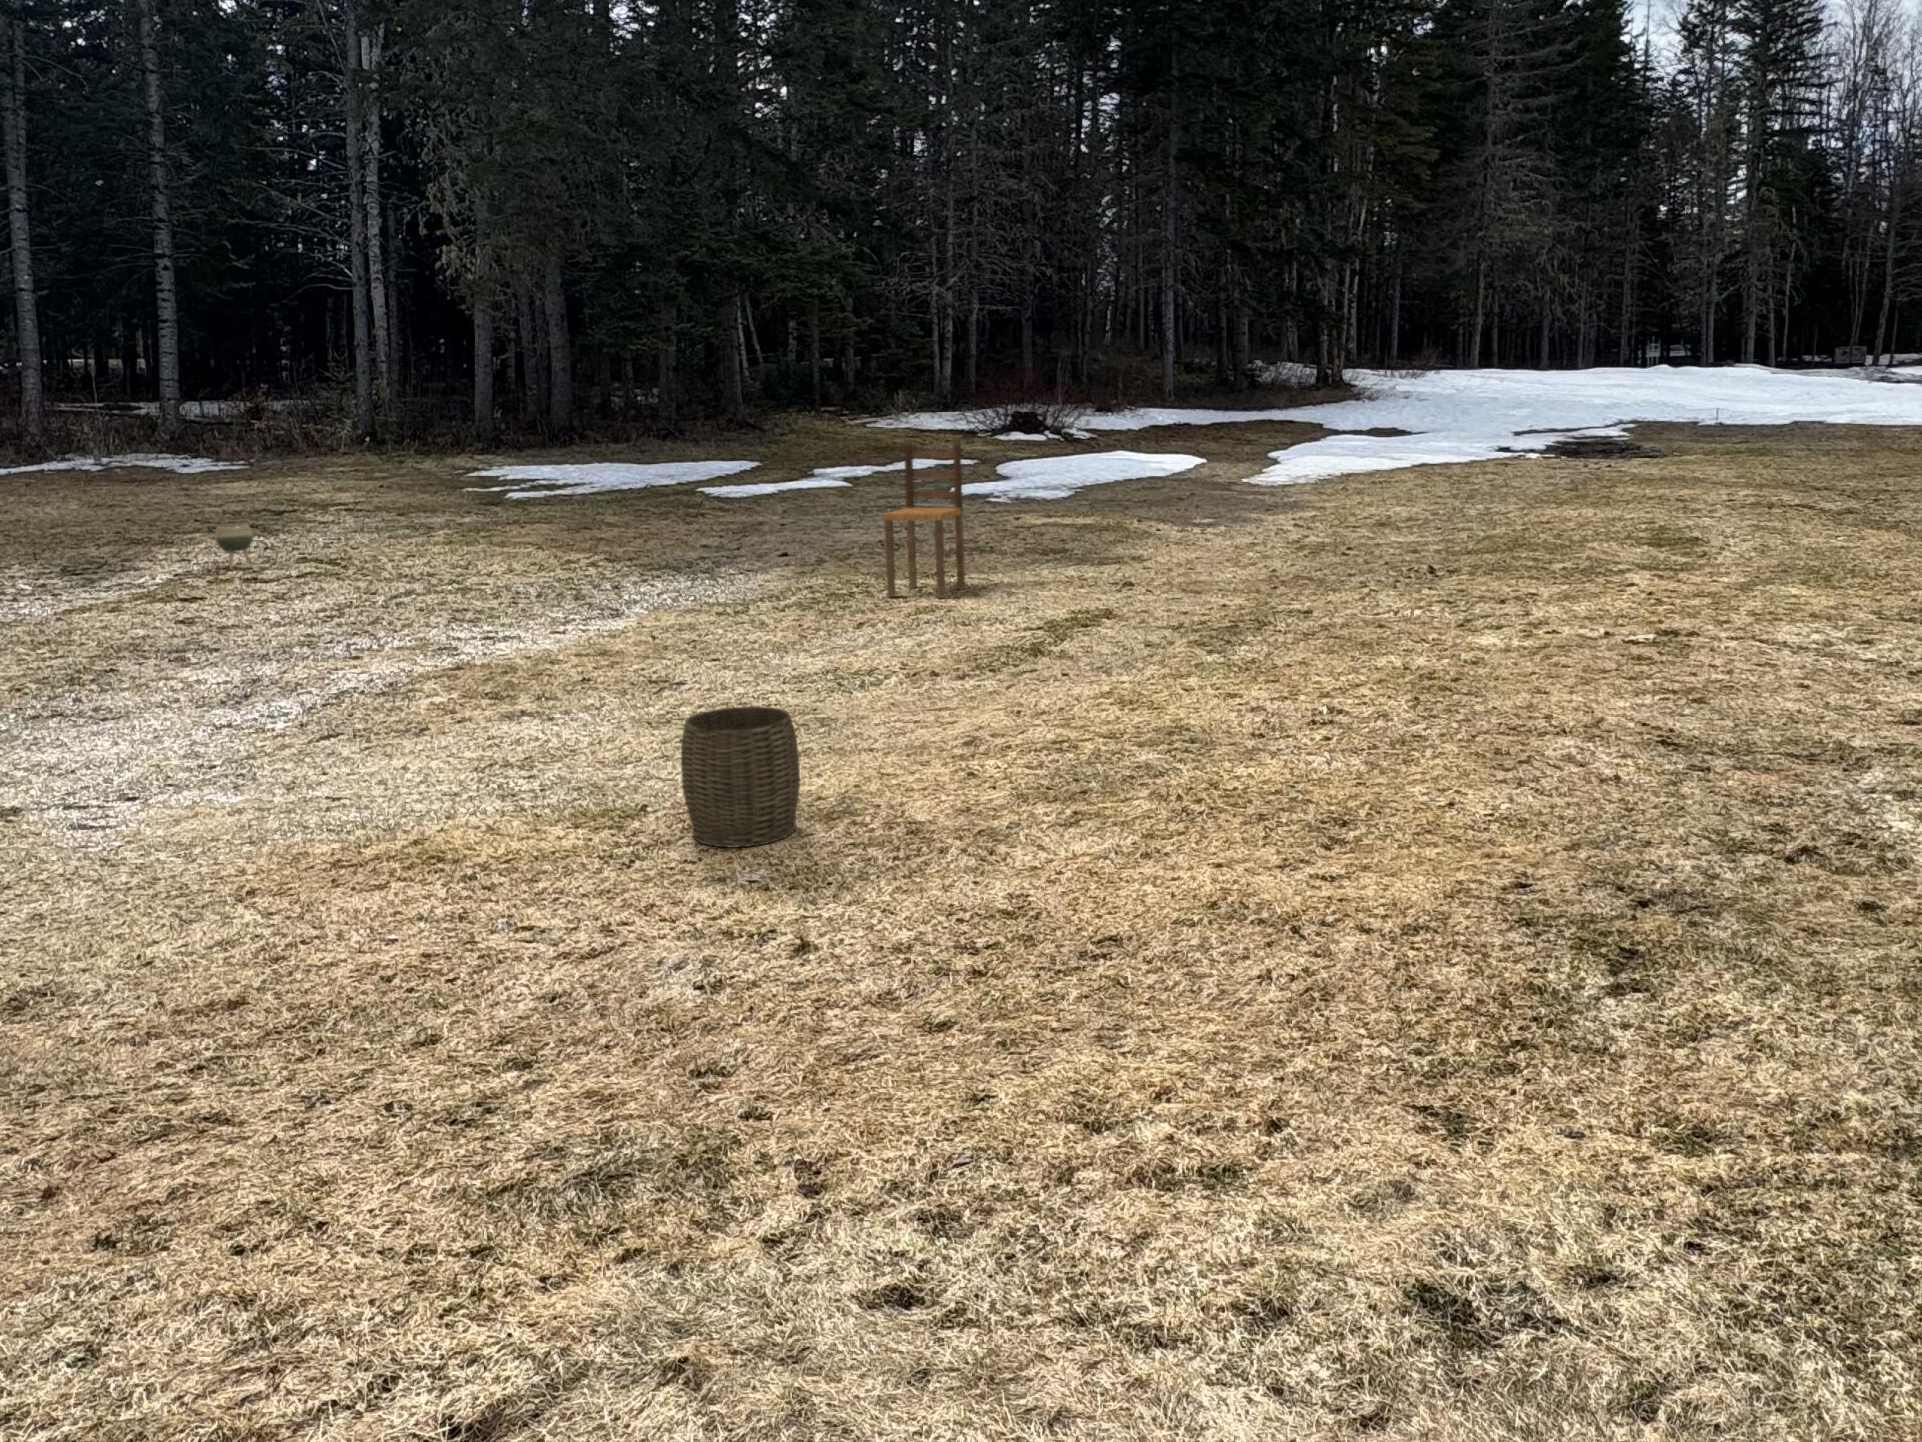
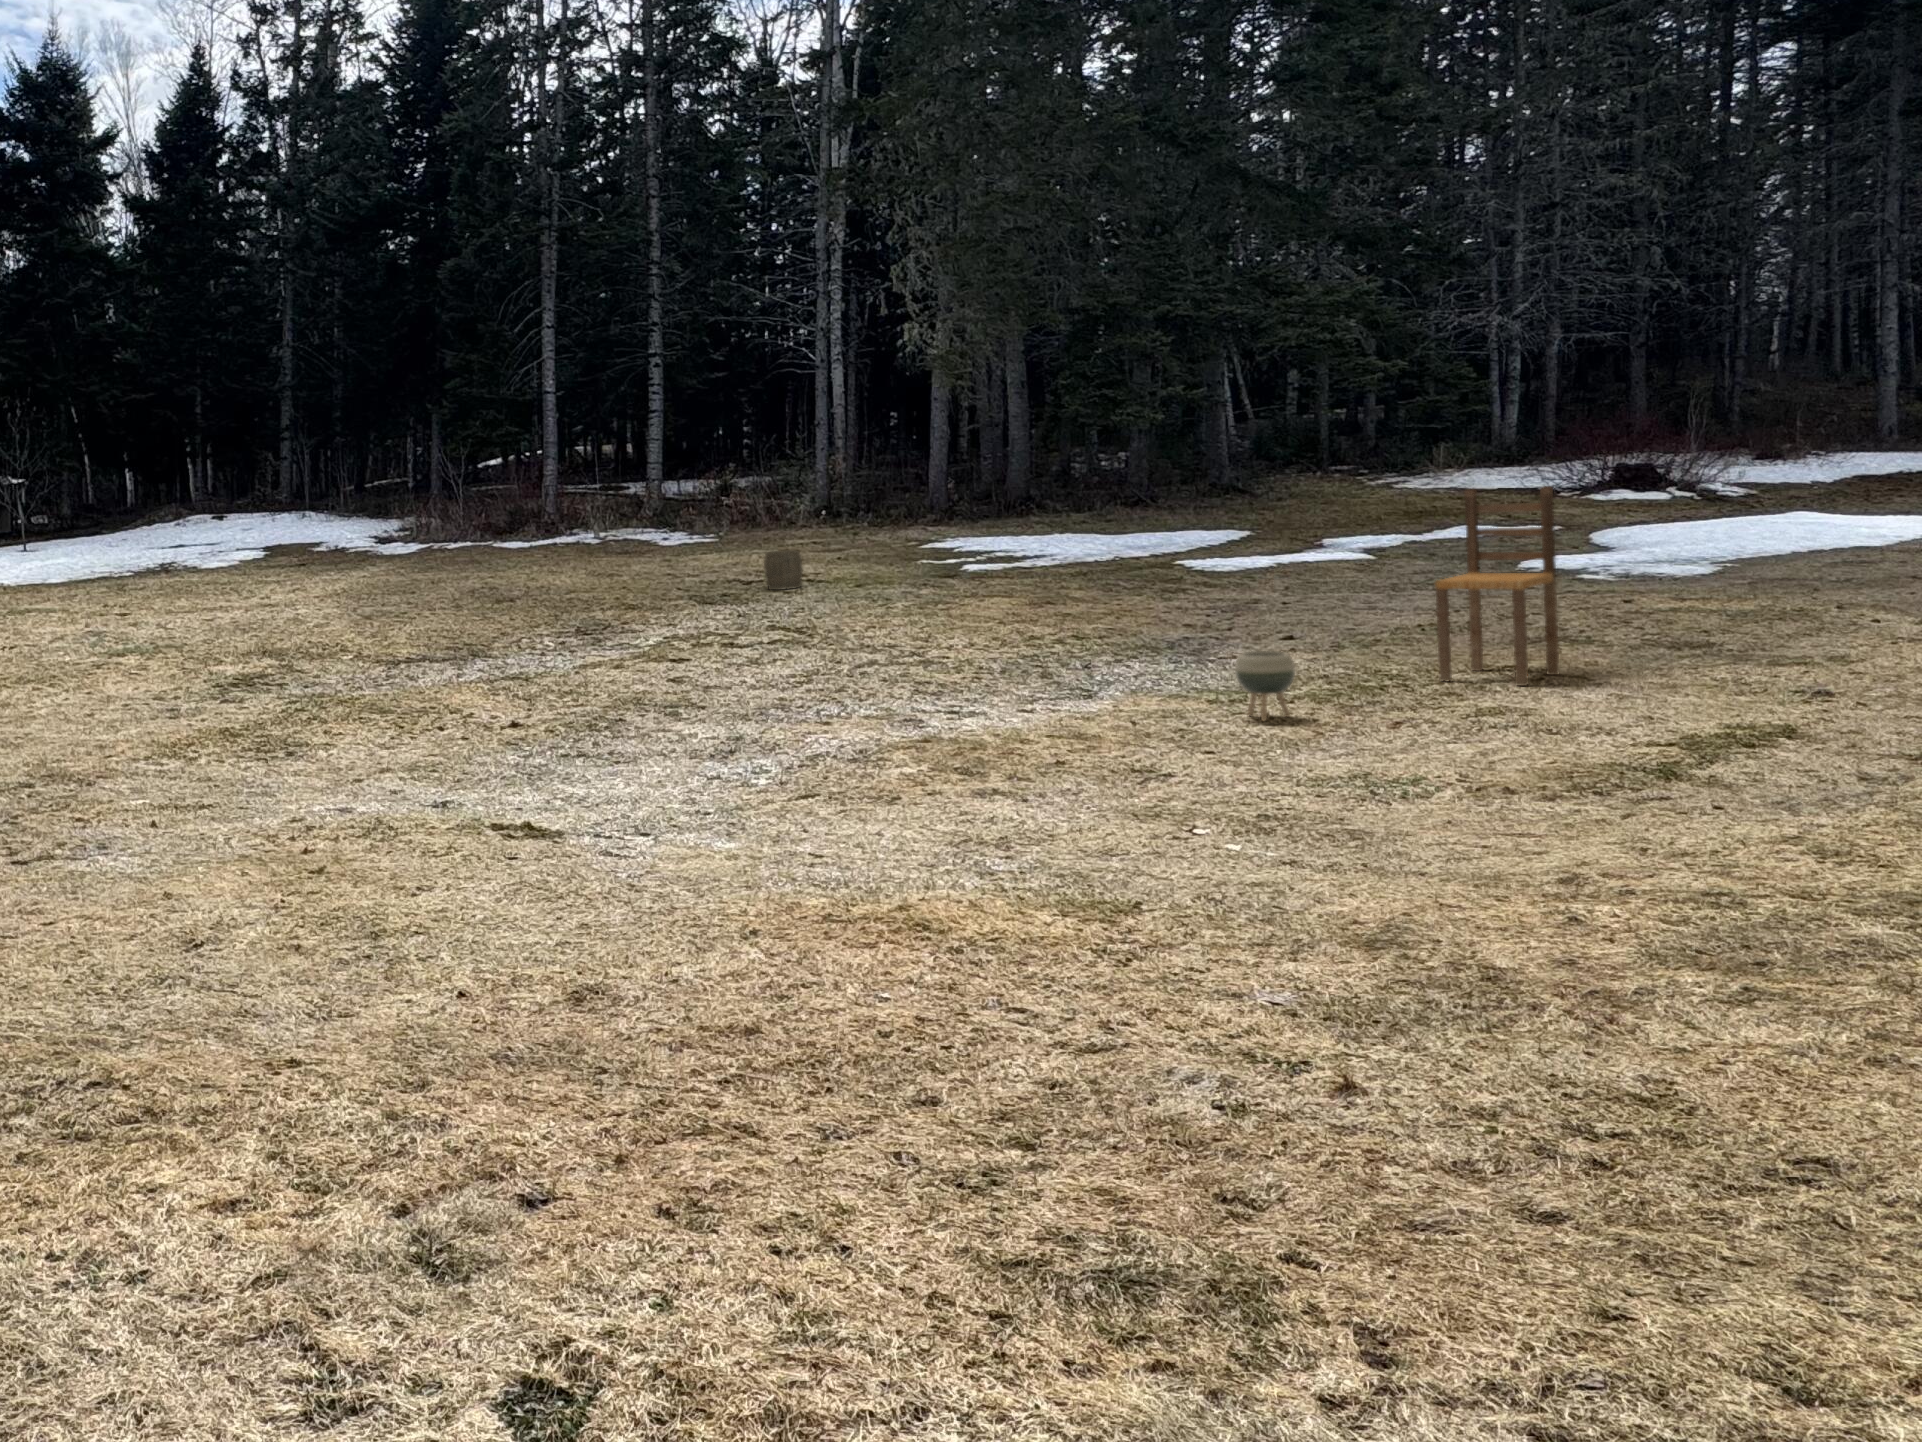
planter: present [215,524,253,569] -> present [1235,651,1295,721]
woven basket: present [681,706,800,847] -> present [764,550,803,590]

